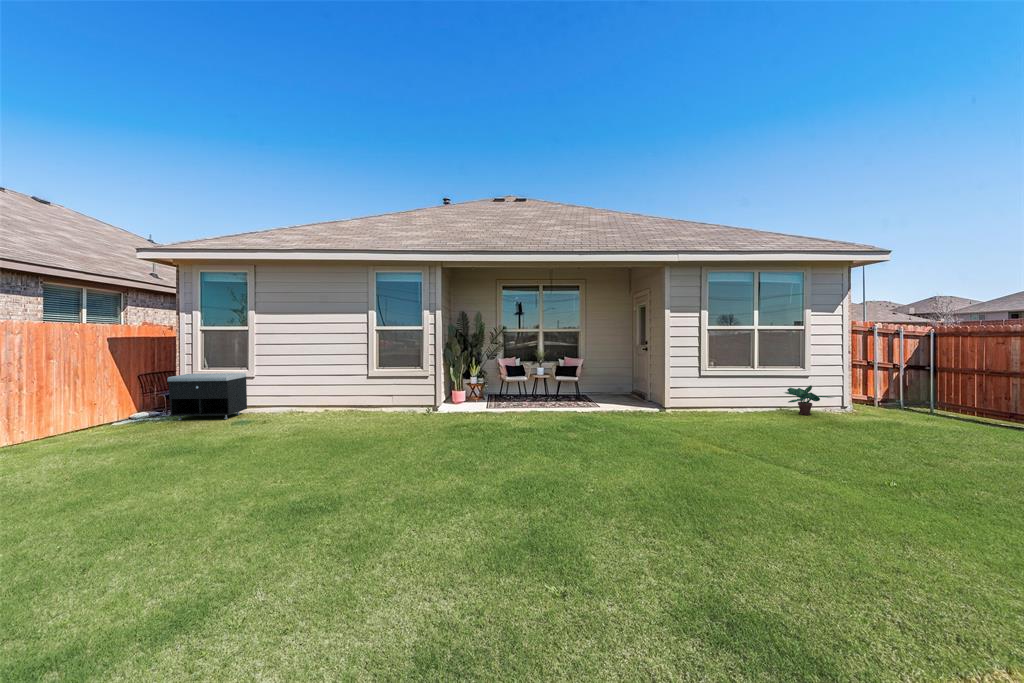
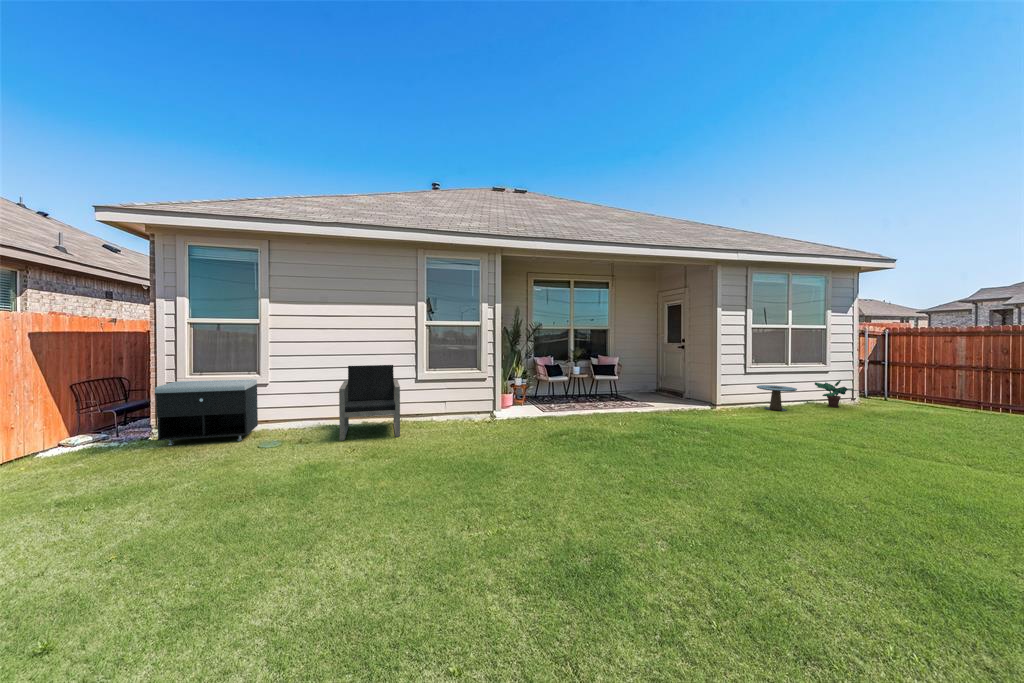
armchair: none [289,363,353,423] -> present [339,365,400,441]
side table: none [709,389,750,416] -> present [757,385,797,411]

